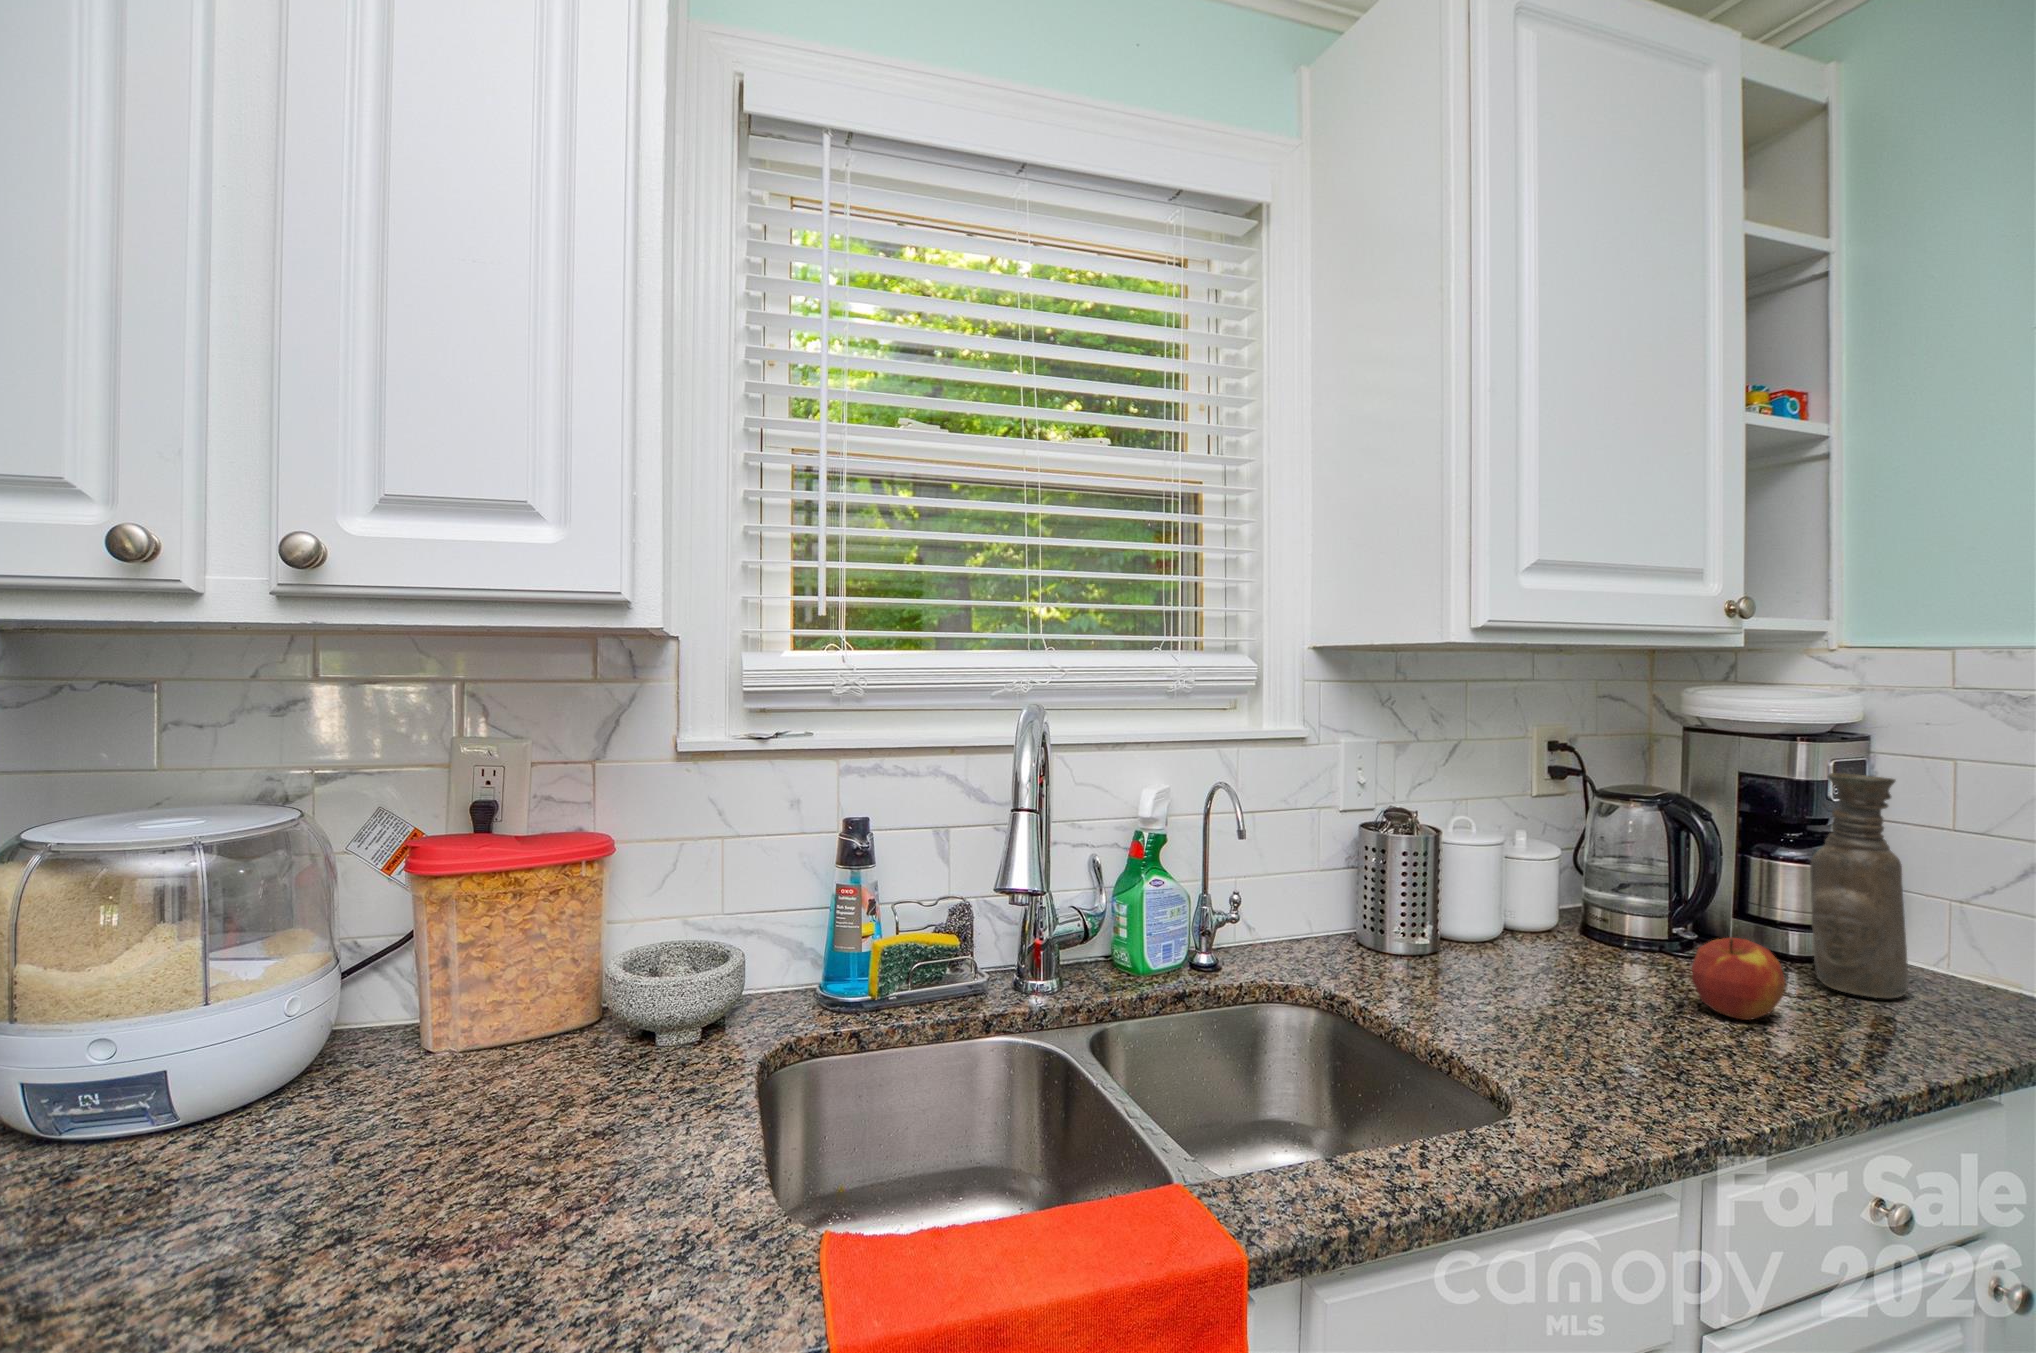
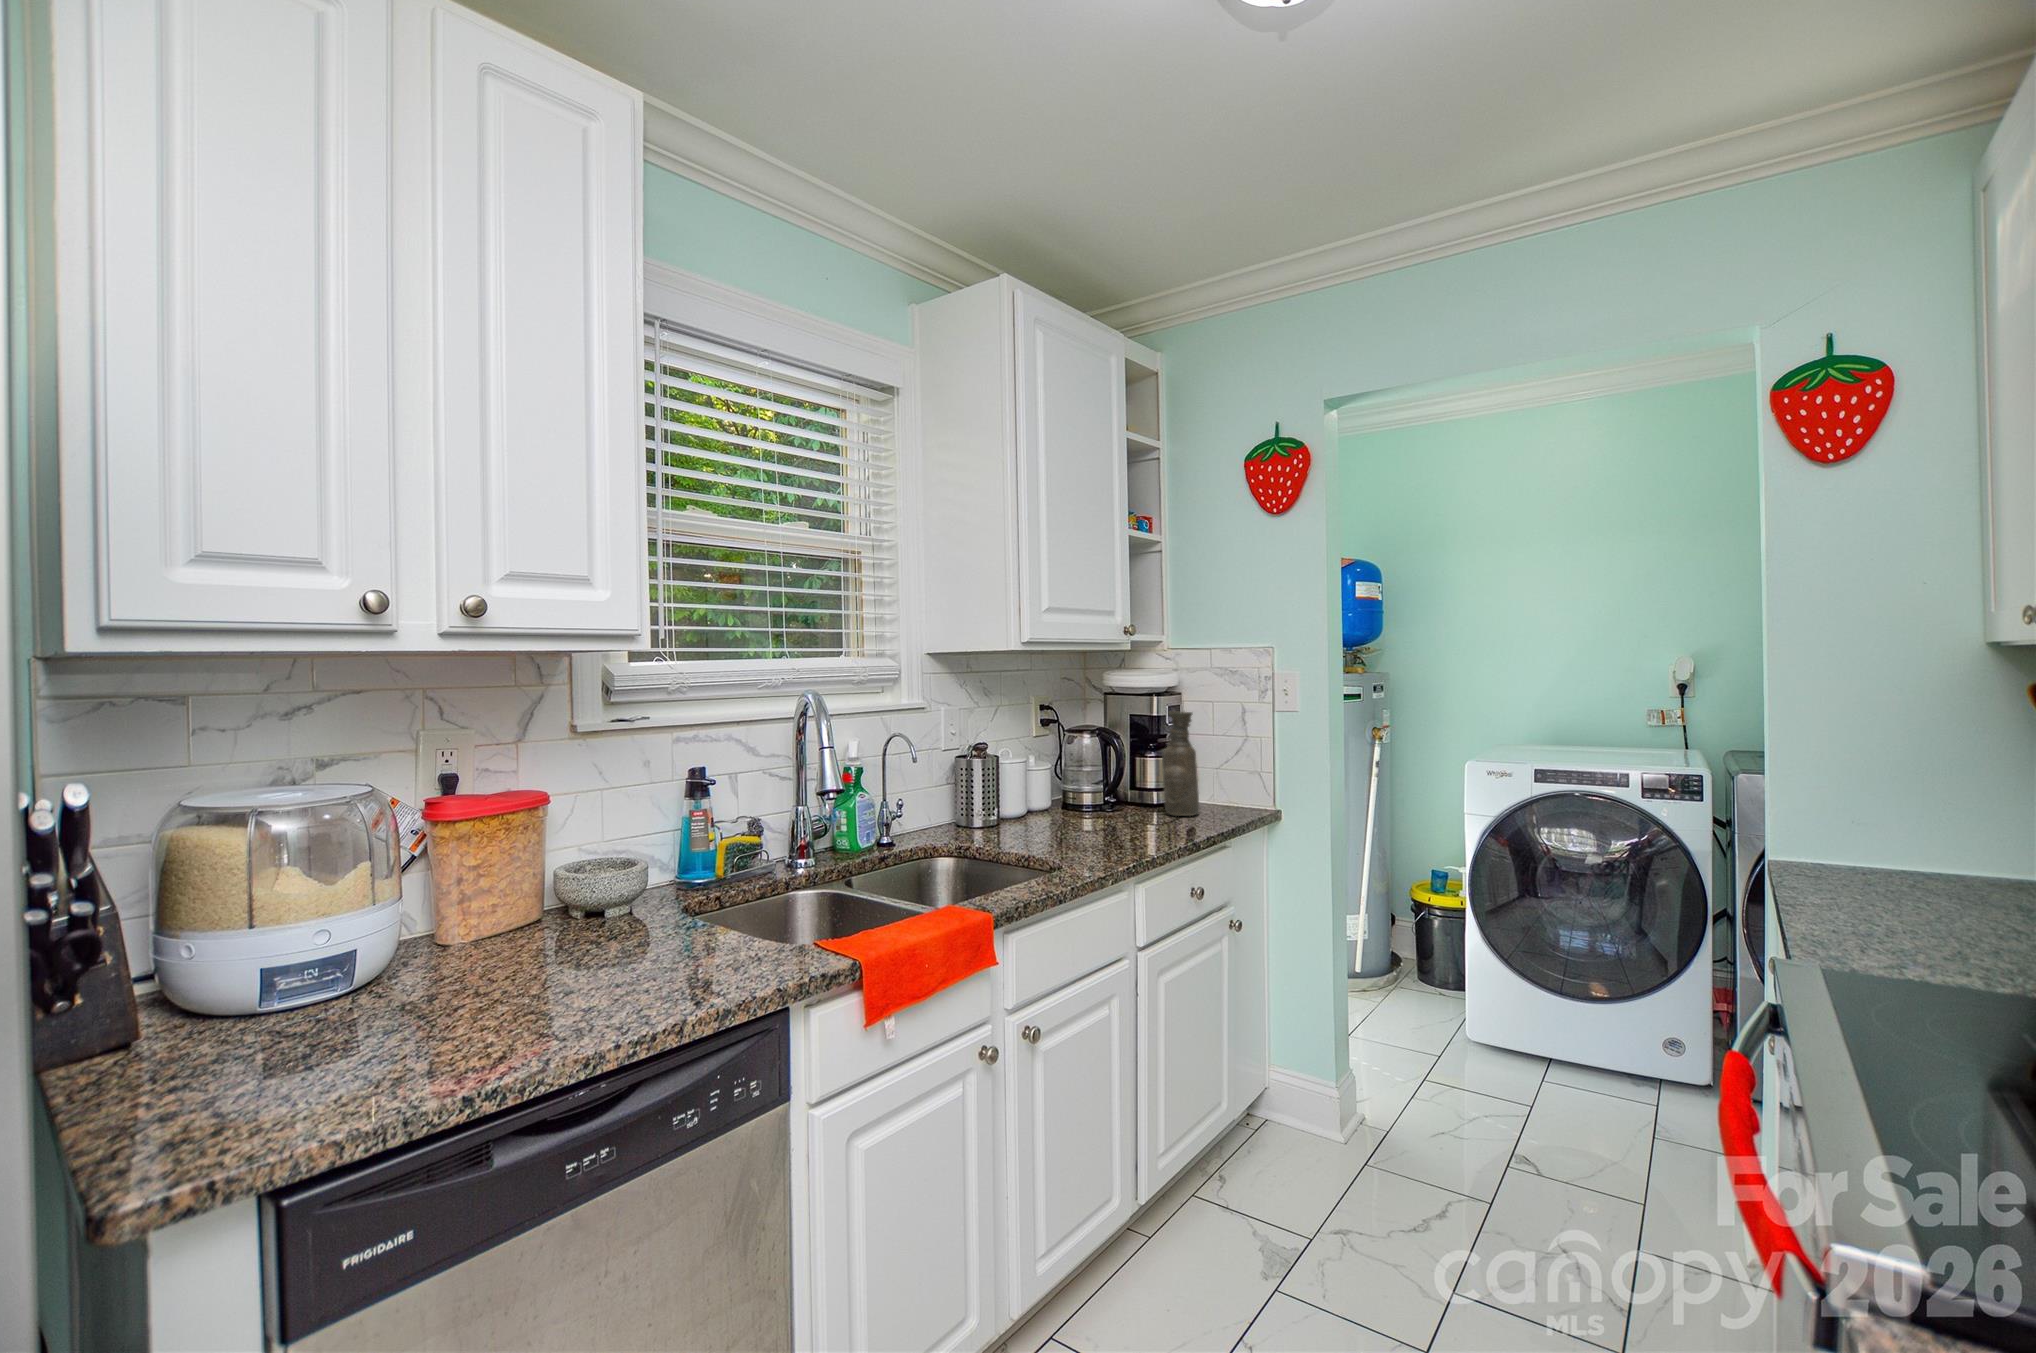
apple: present [1692,938,1786,1020] -> none [1120,792,1157,830]

